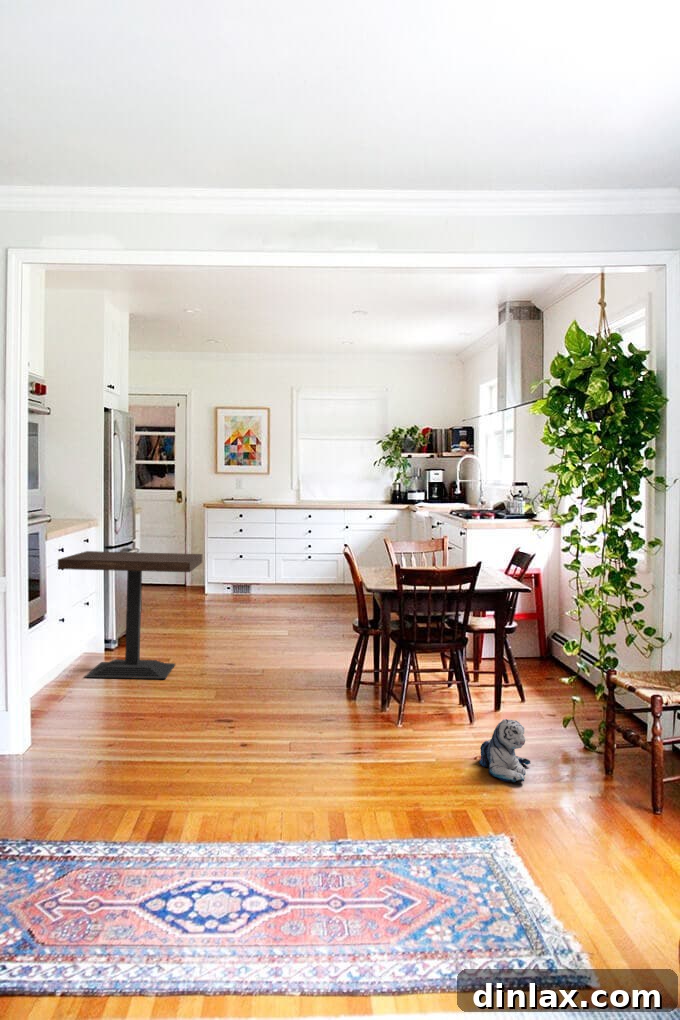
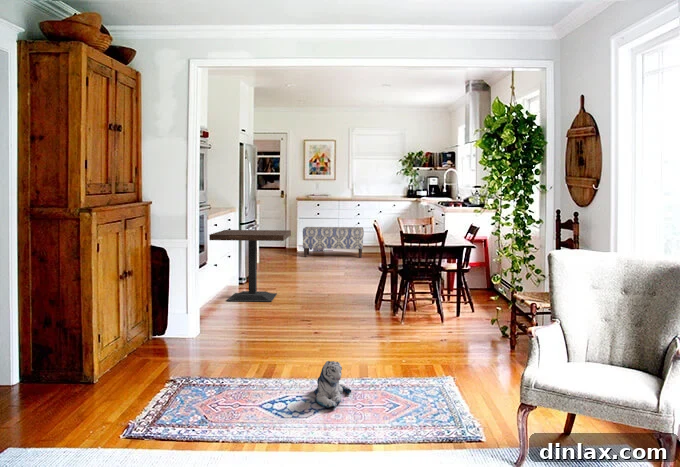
bench: none [220,548,321,601] -> present [303,227,364,258]
plush toy: present [479,719,530,782] -> present [314,361,351,408]

